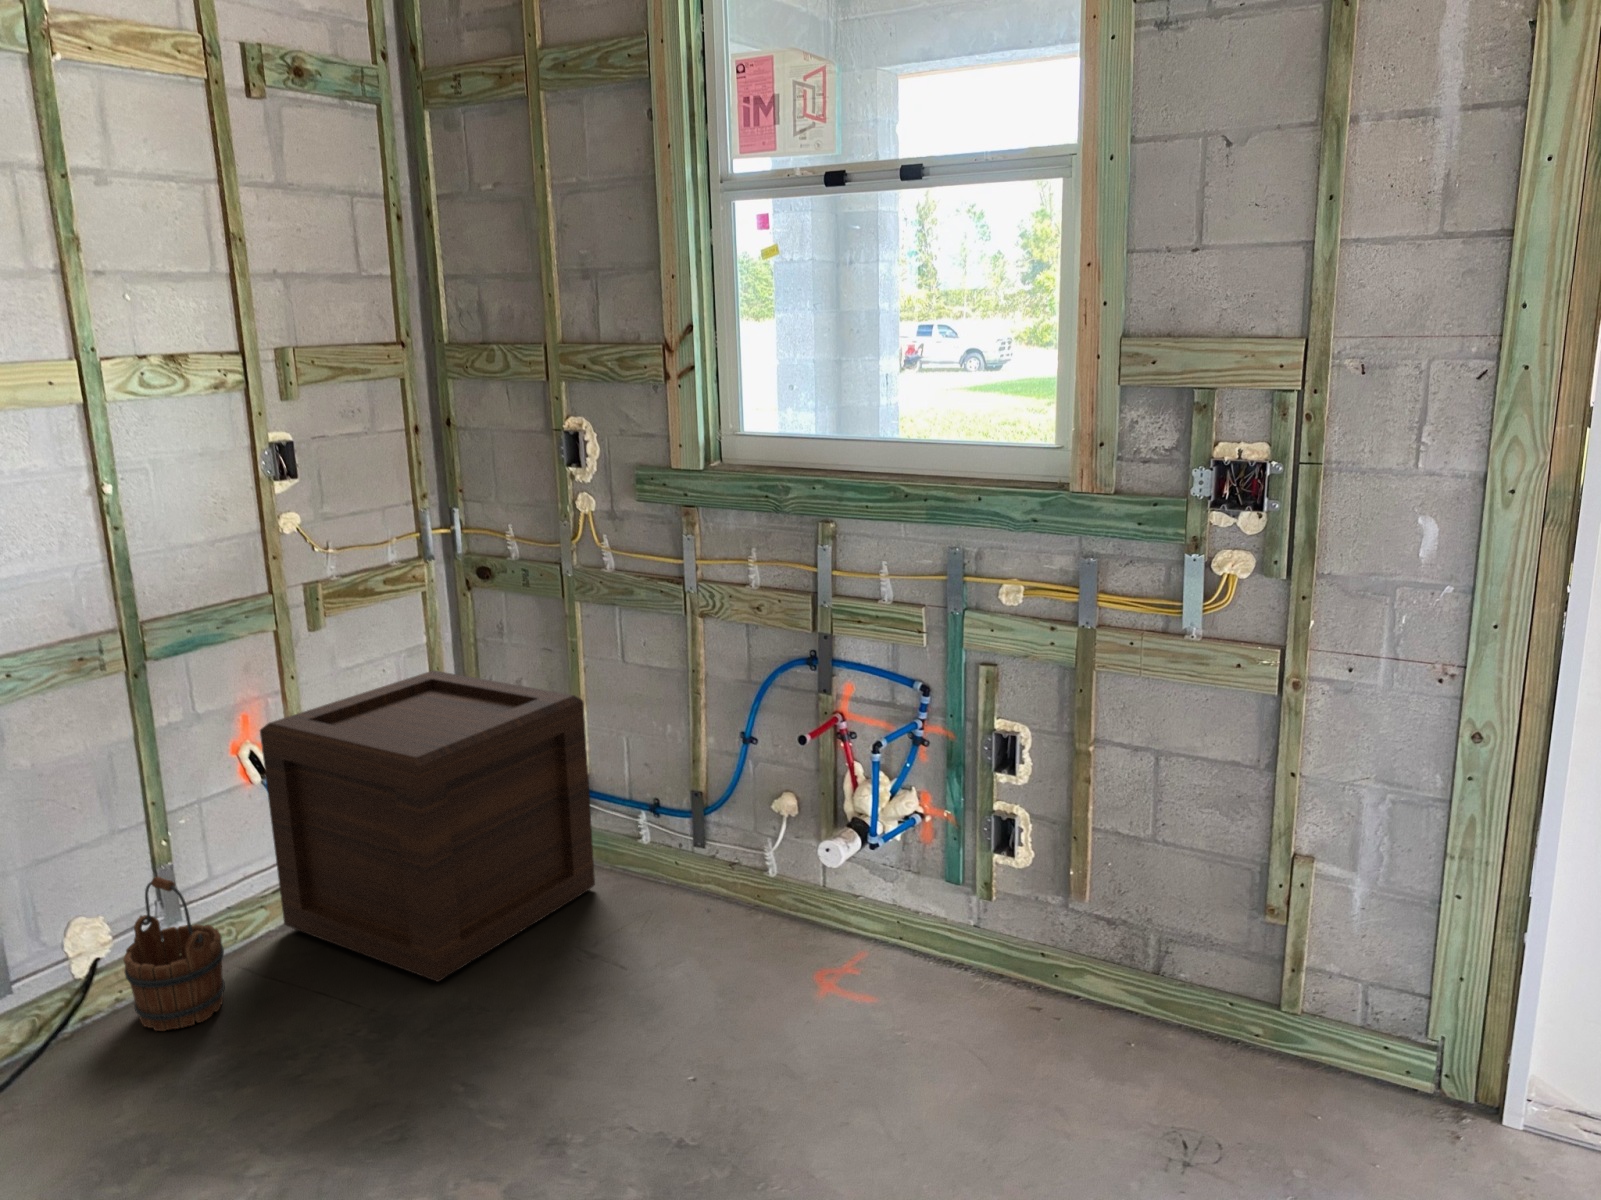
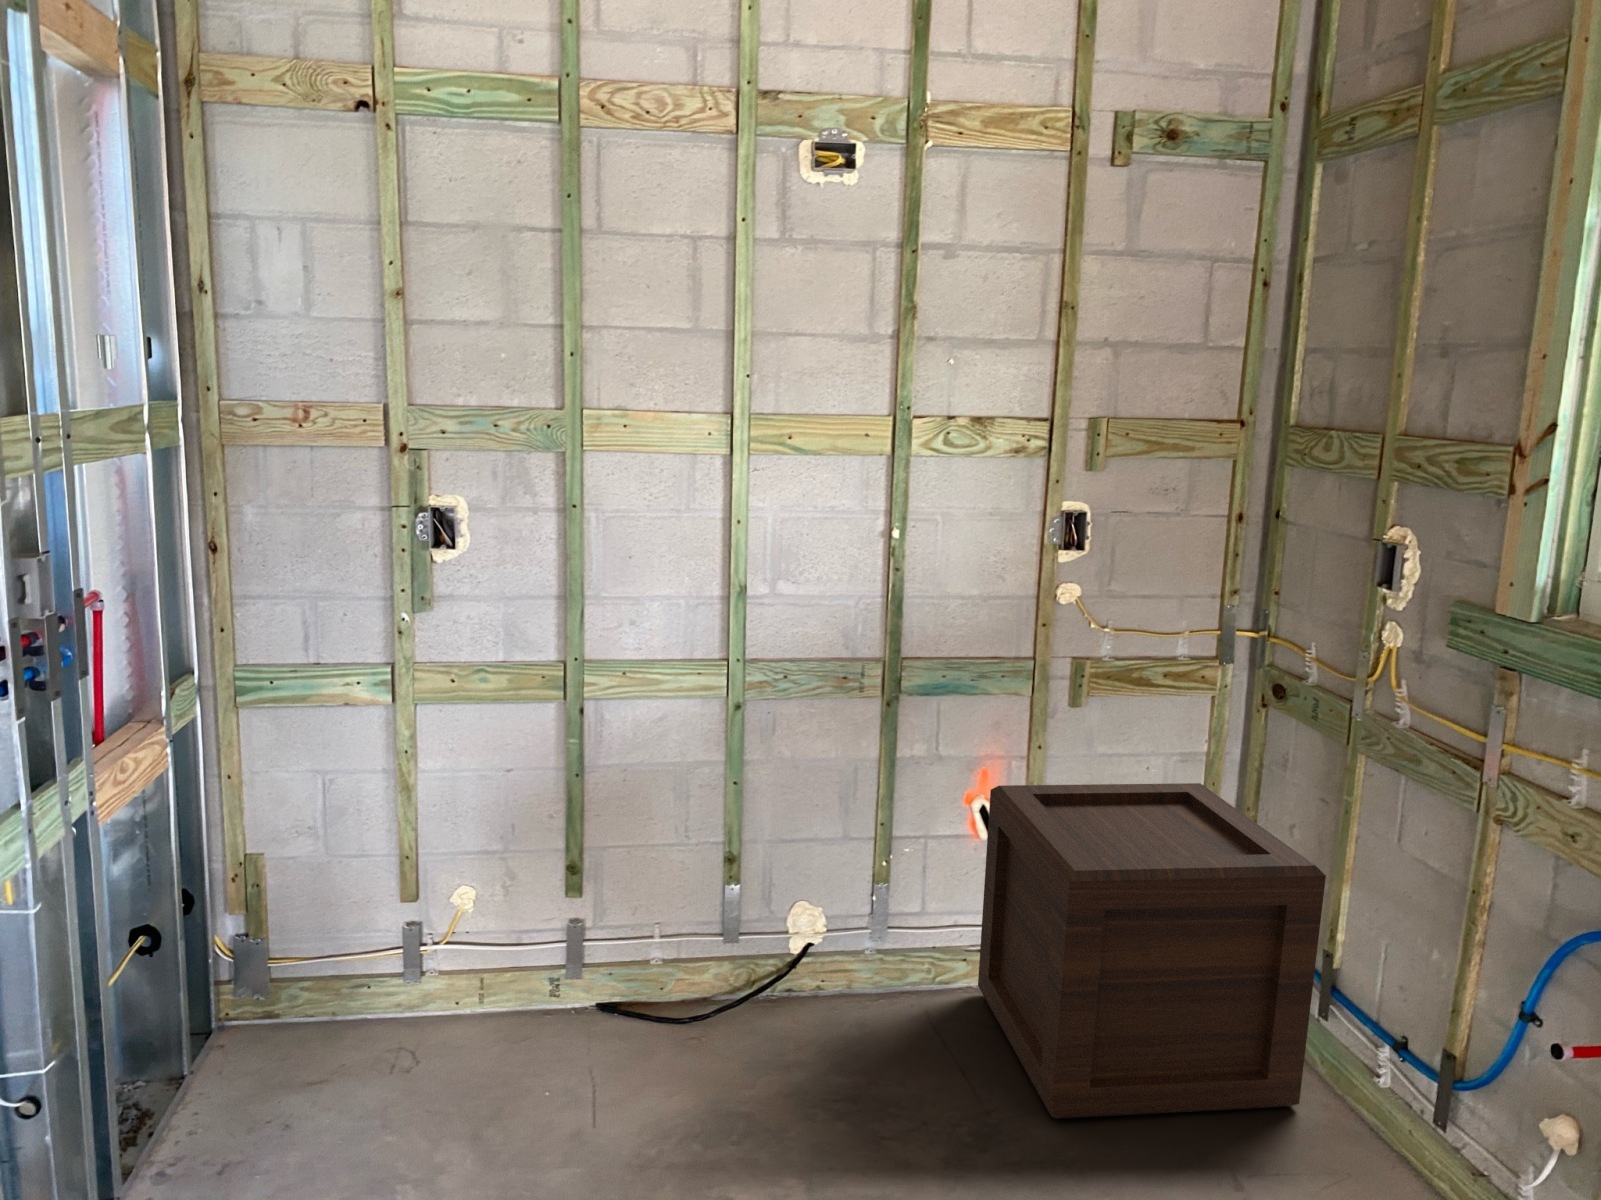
wooden bucket: present [123,877,225,1031] -> none [814,892,896,1040]

